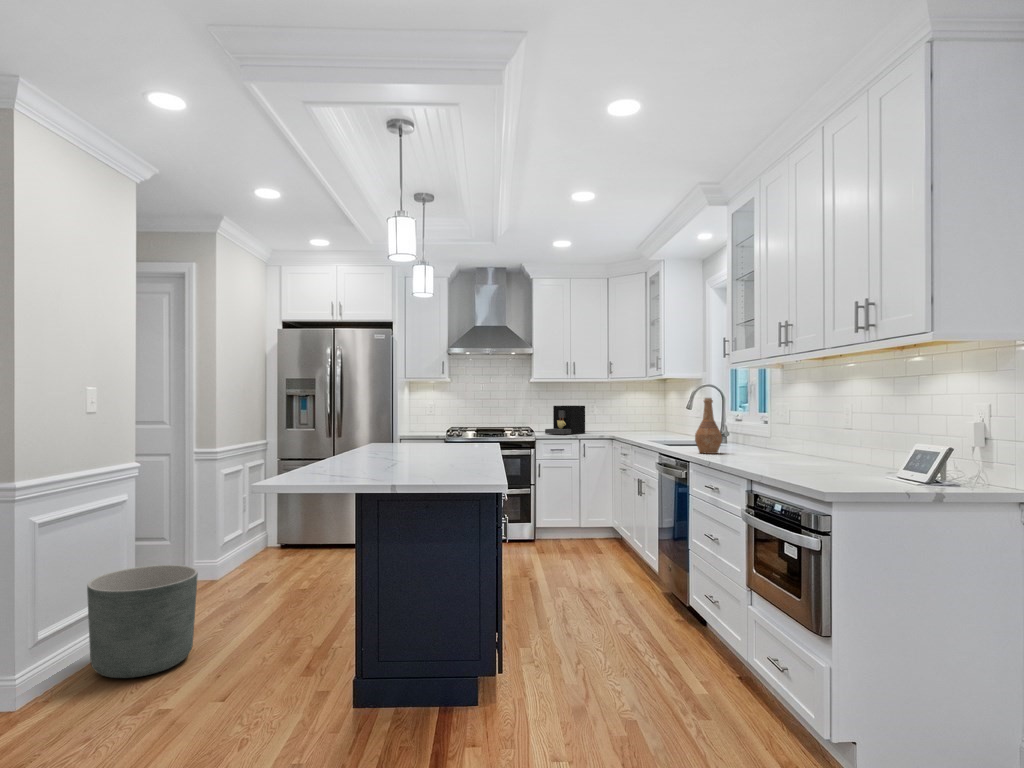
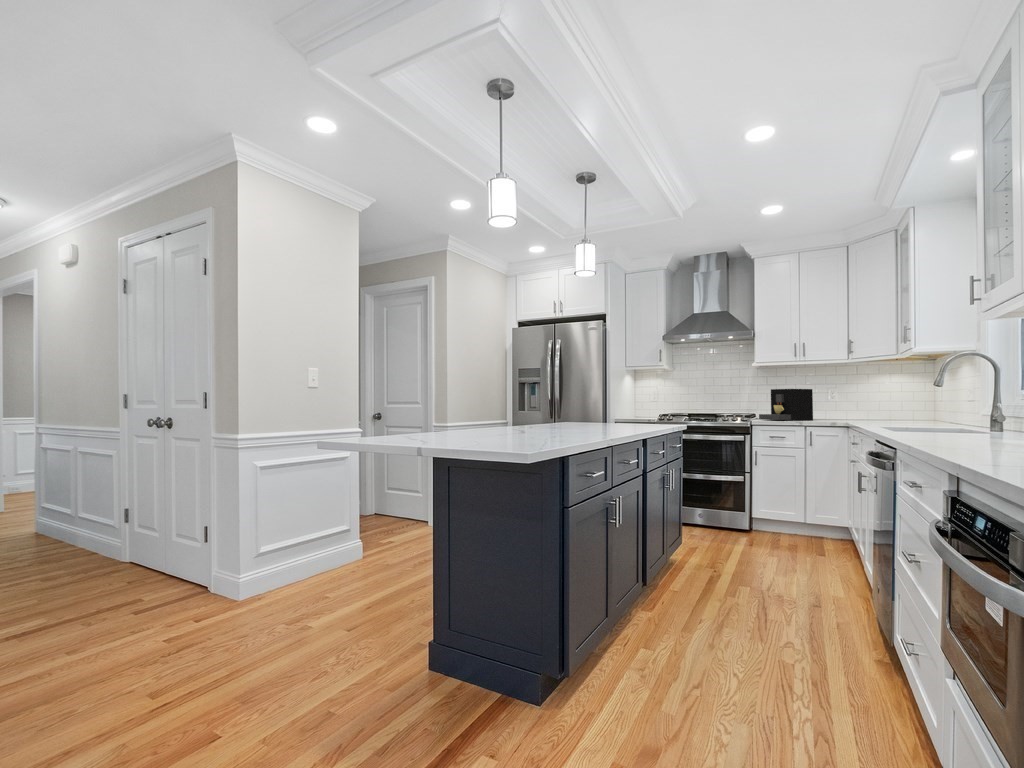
vase: present [695,398,722,454] -> none [909,358,957,438]
planter: present [87,565,198,678] -> none [298,508,378,595]

